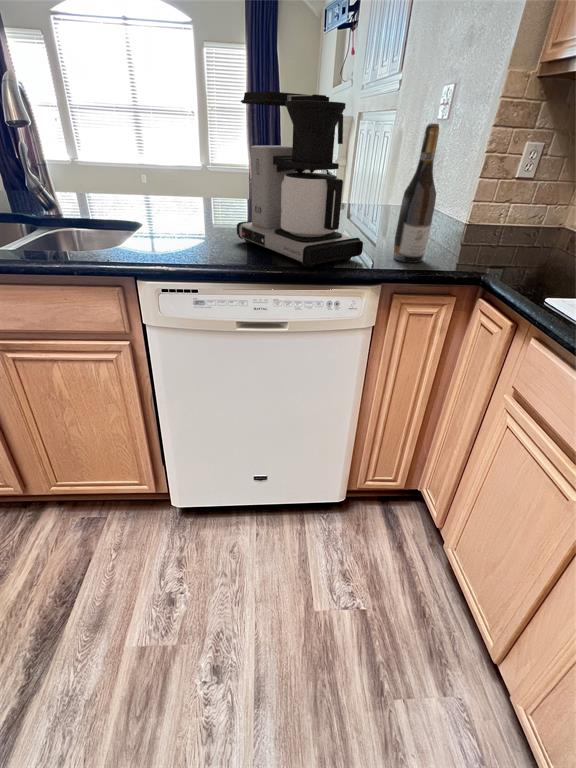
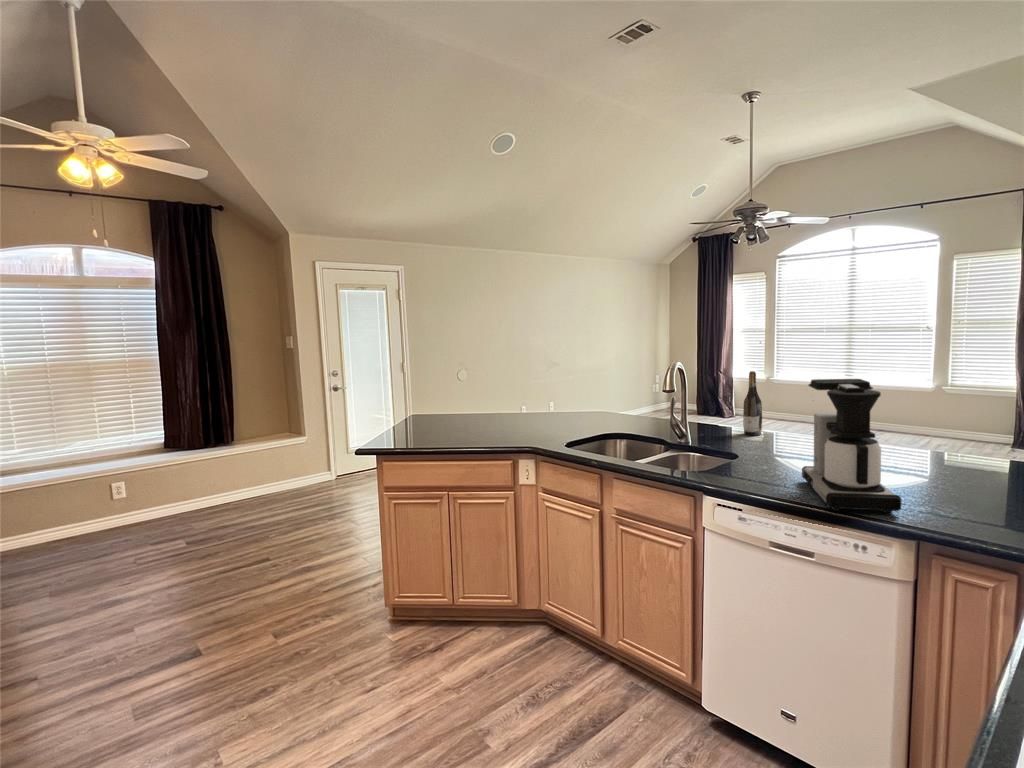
wine bottle: present [394,124,439,263] -> present [743,371,762,435]

